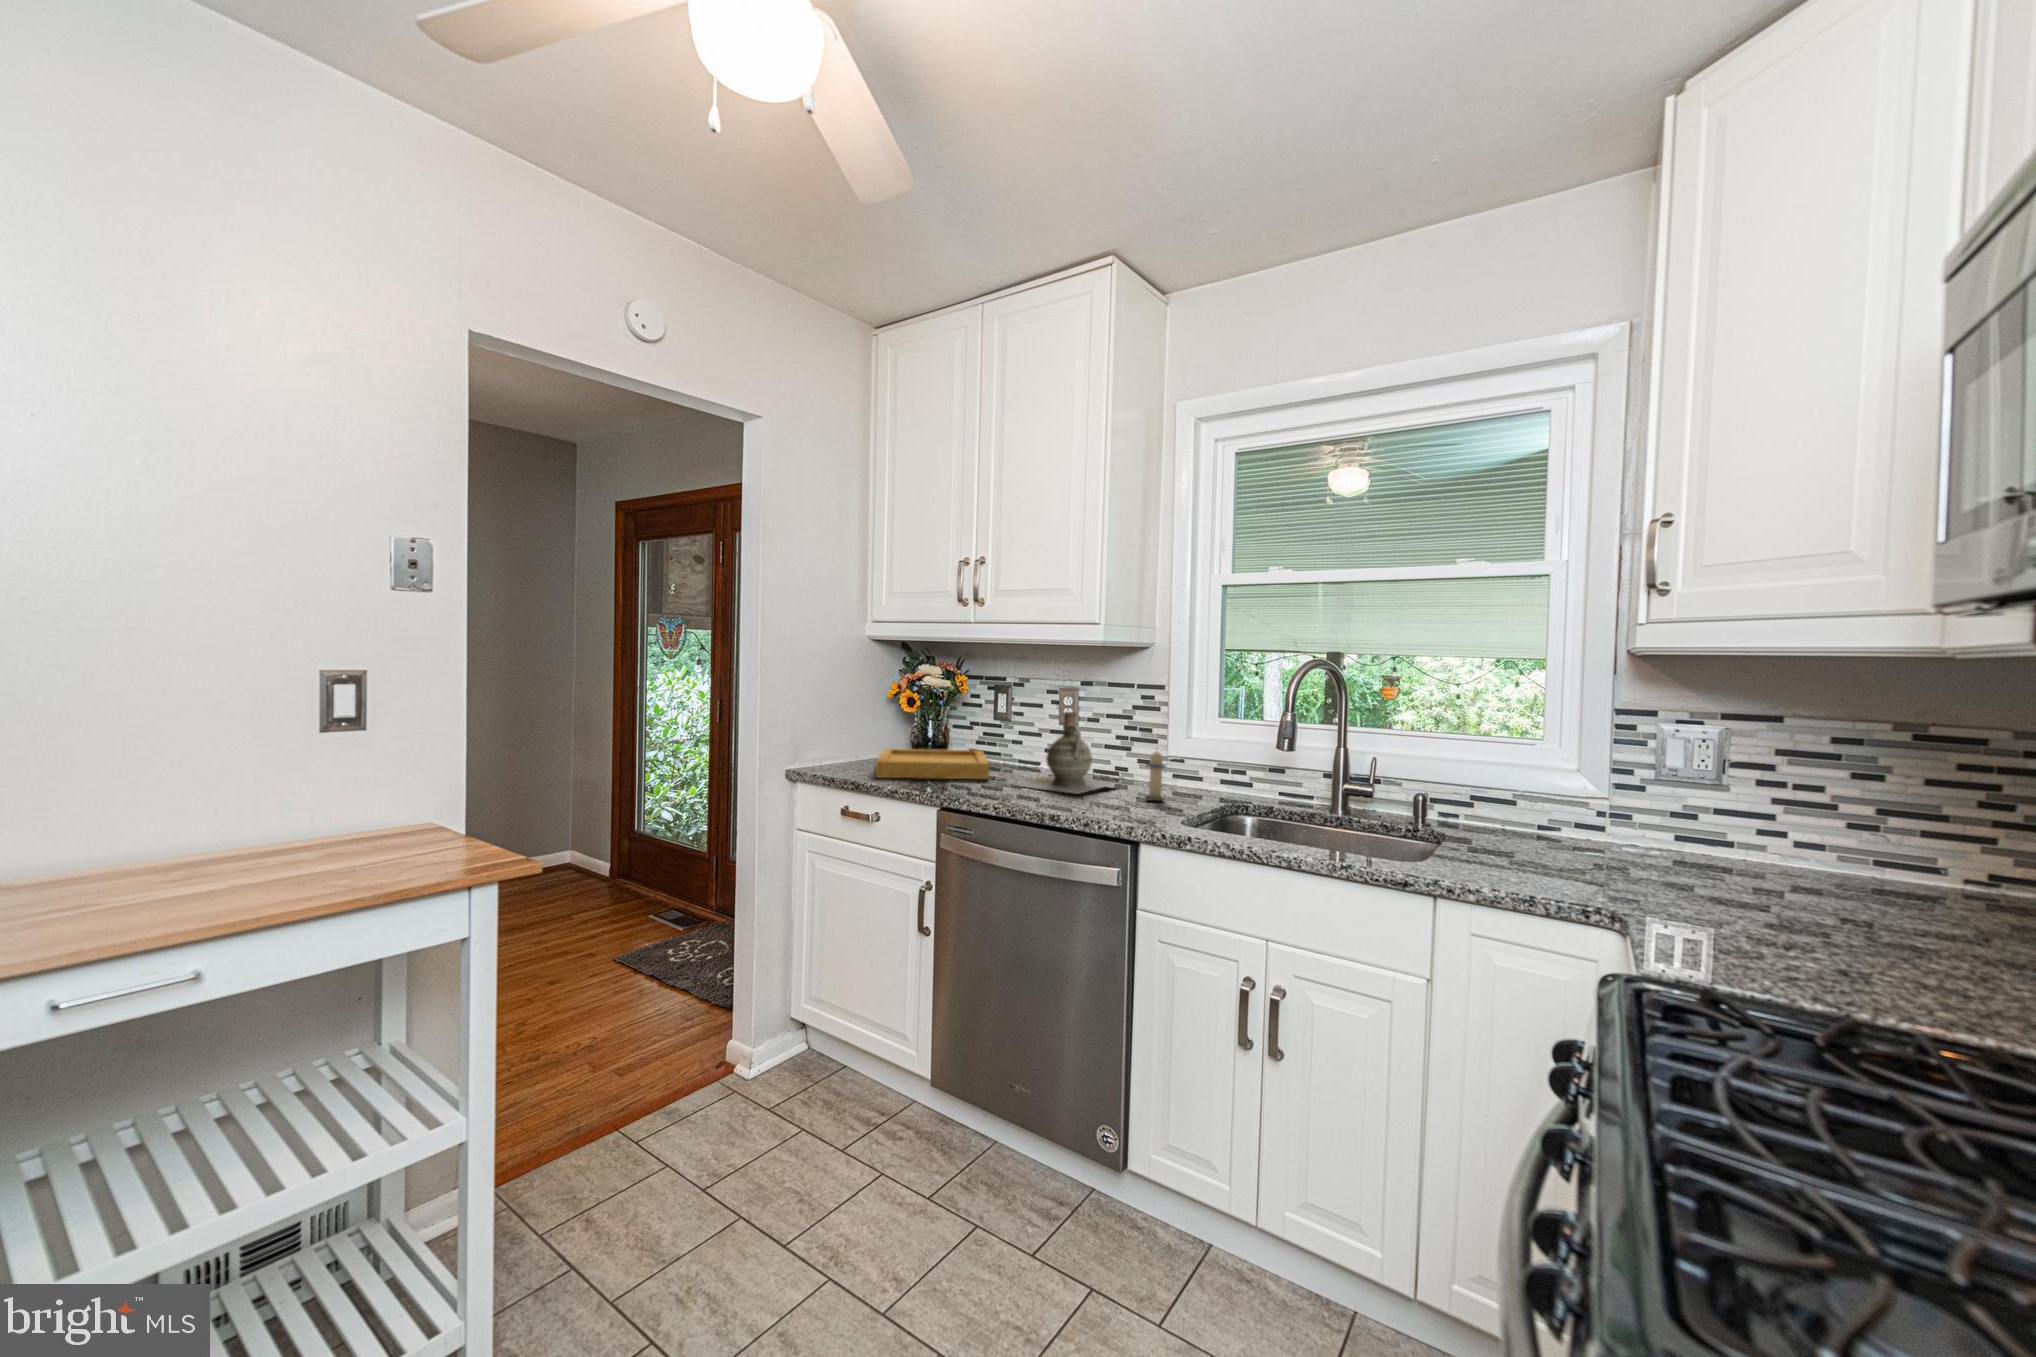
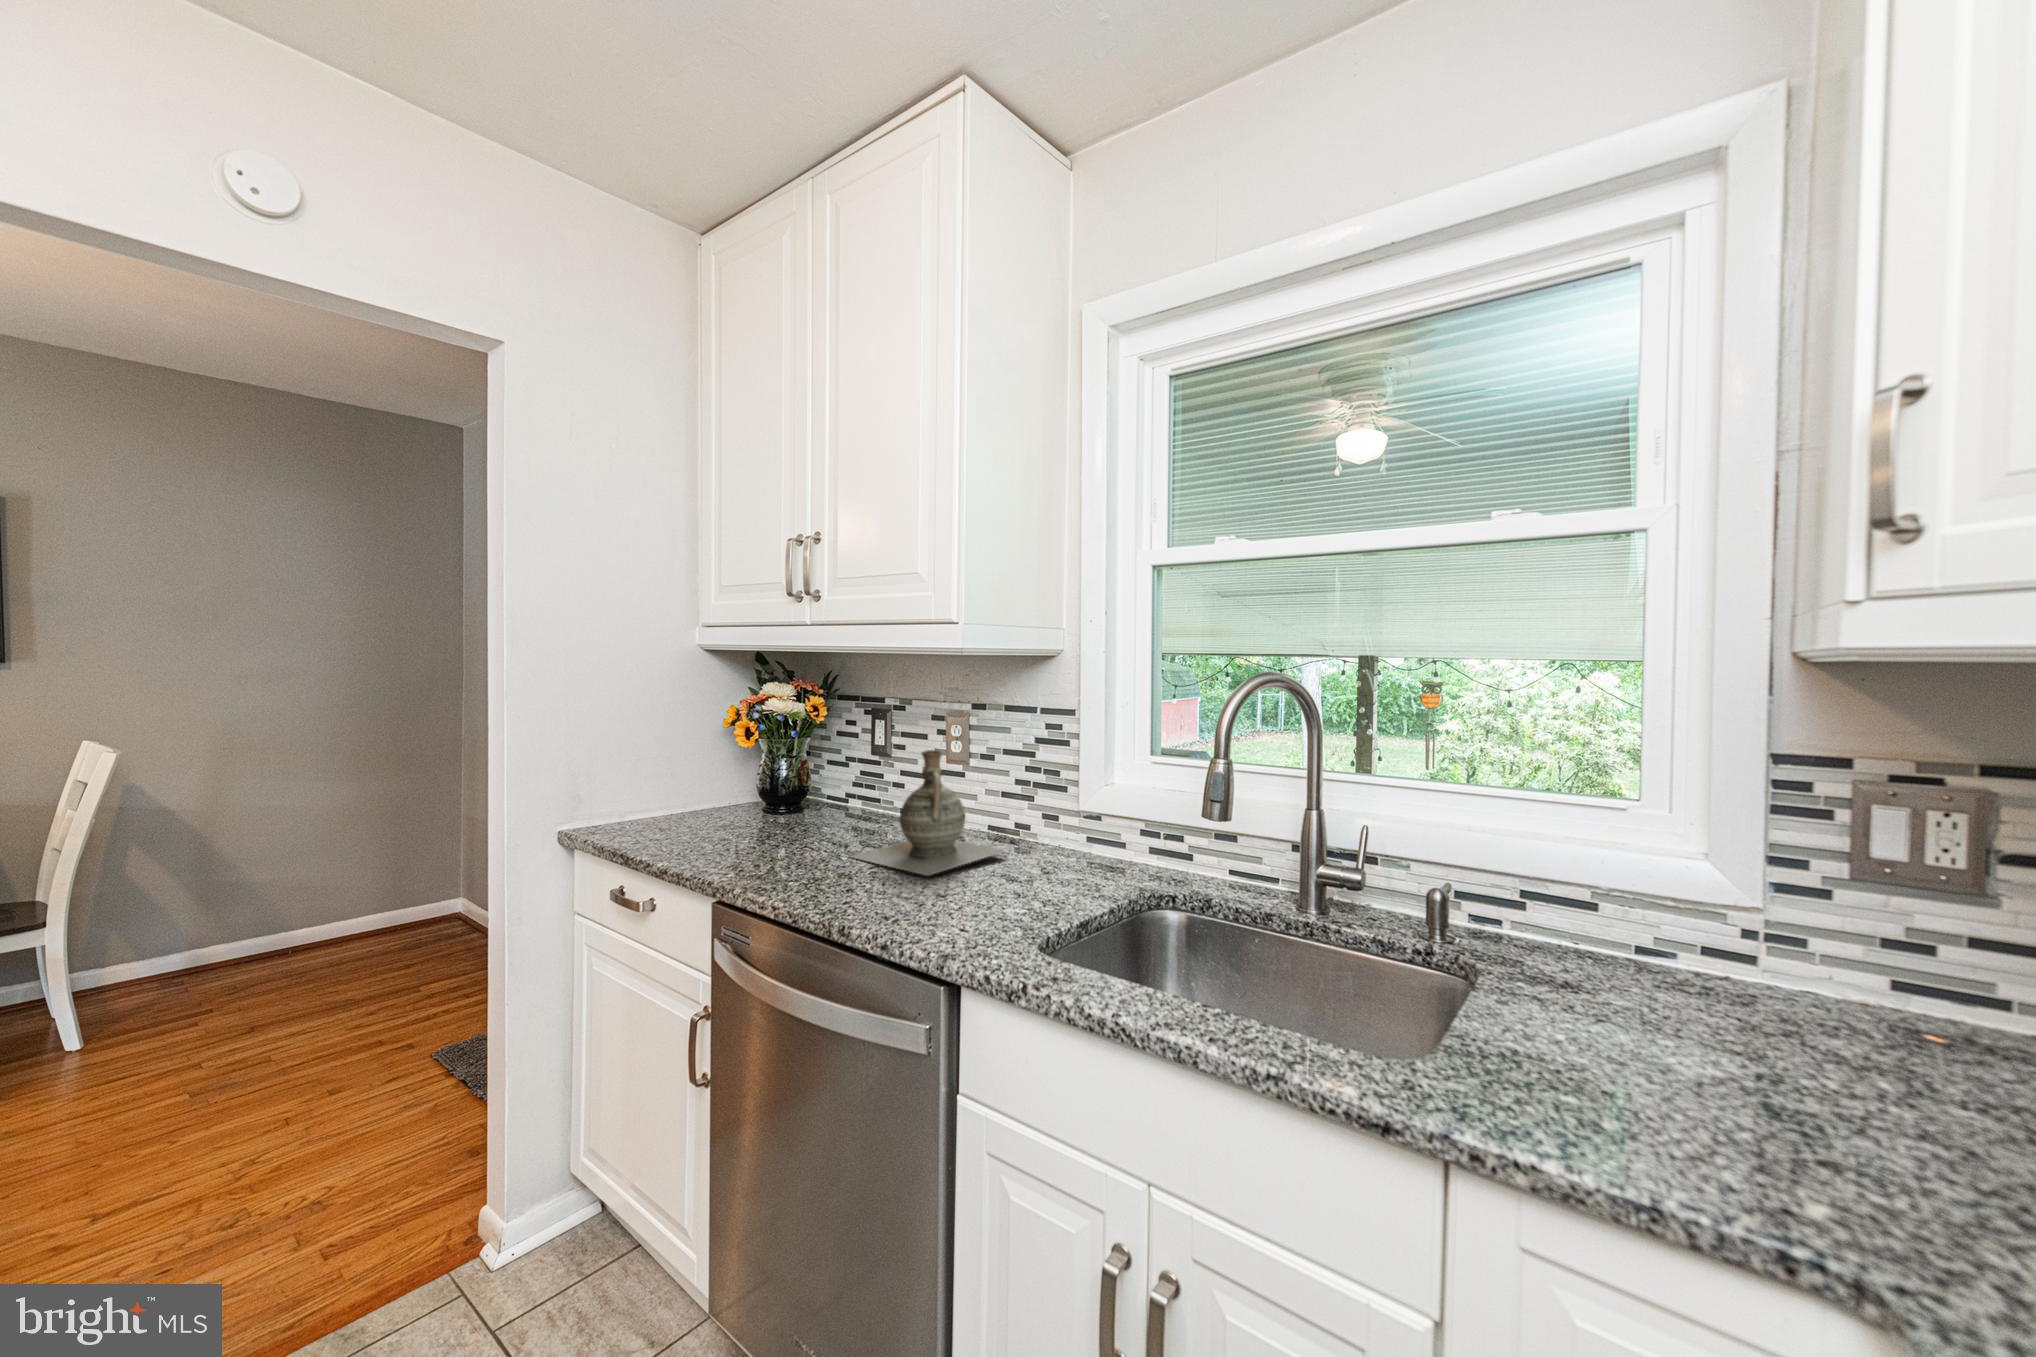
tray: present [876,749,989,779] -> none [667,797,853,847]
candle: present [1146,751,1167,801] -> none [1020,807,1059,890]

